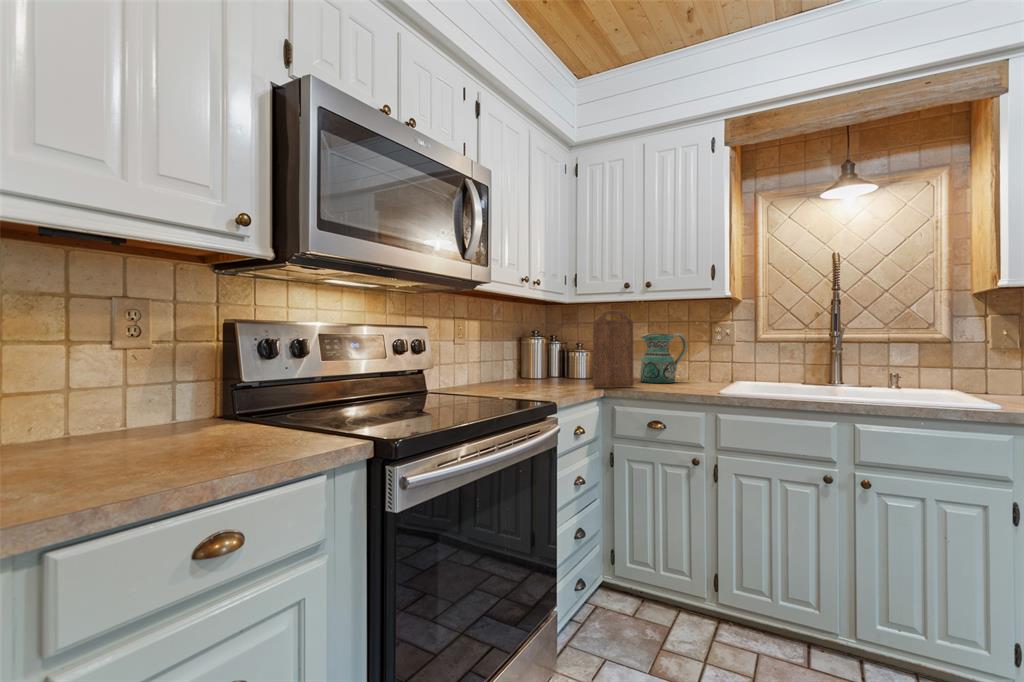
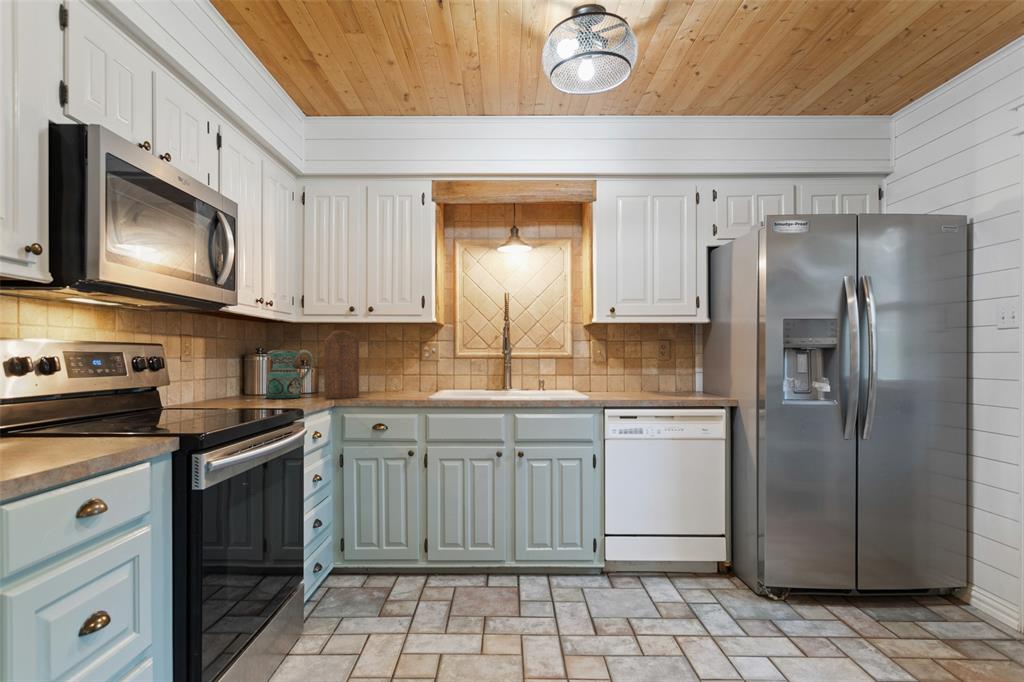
ceramic pitcher: present [640,333,687,383] -> present [266,350,313,399]

